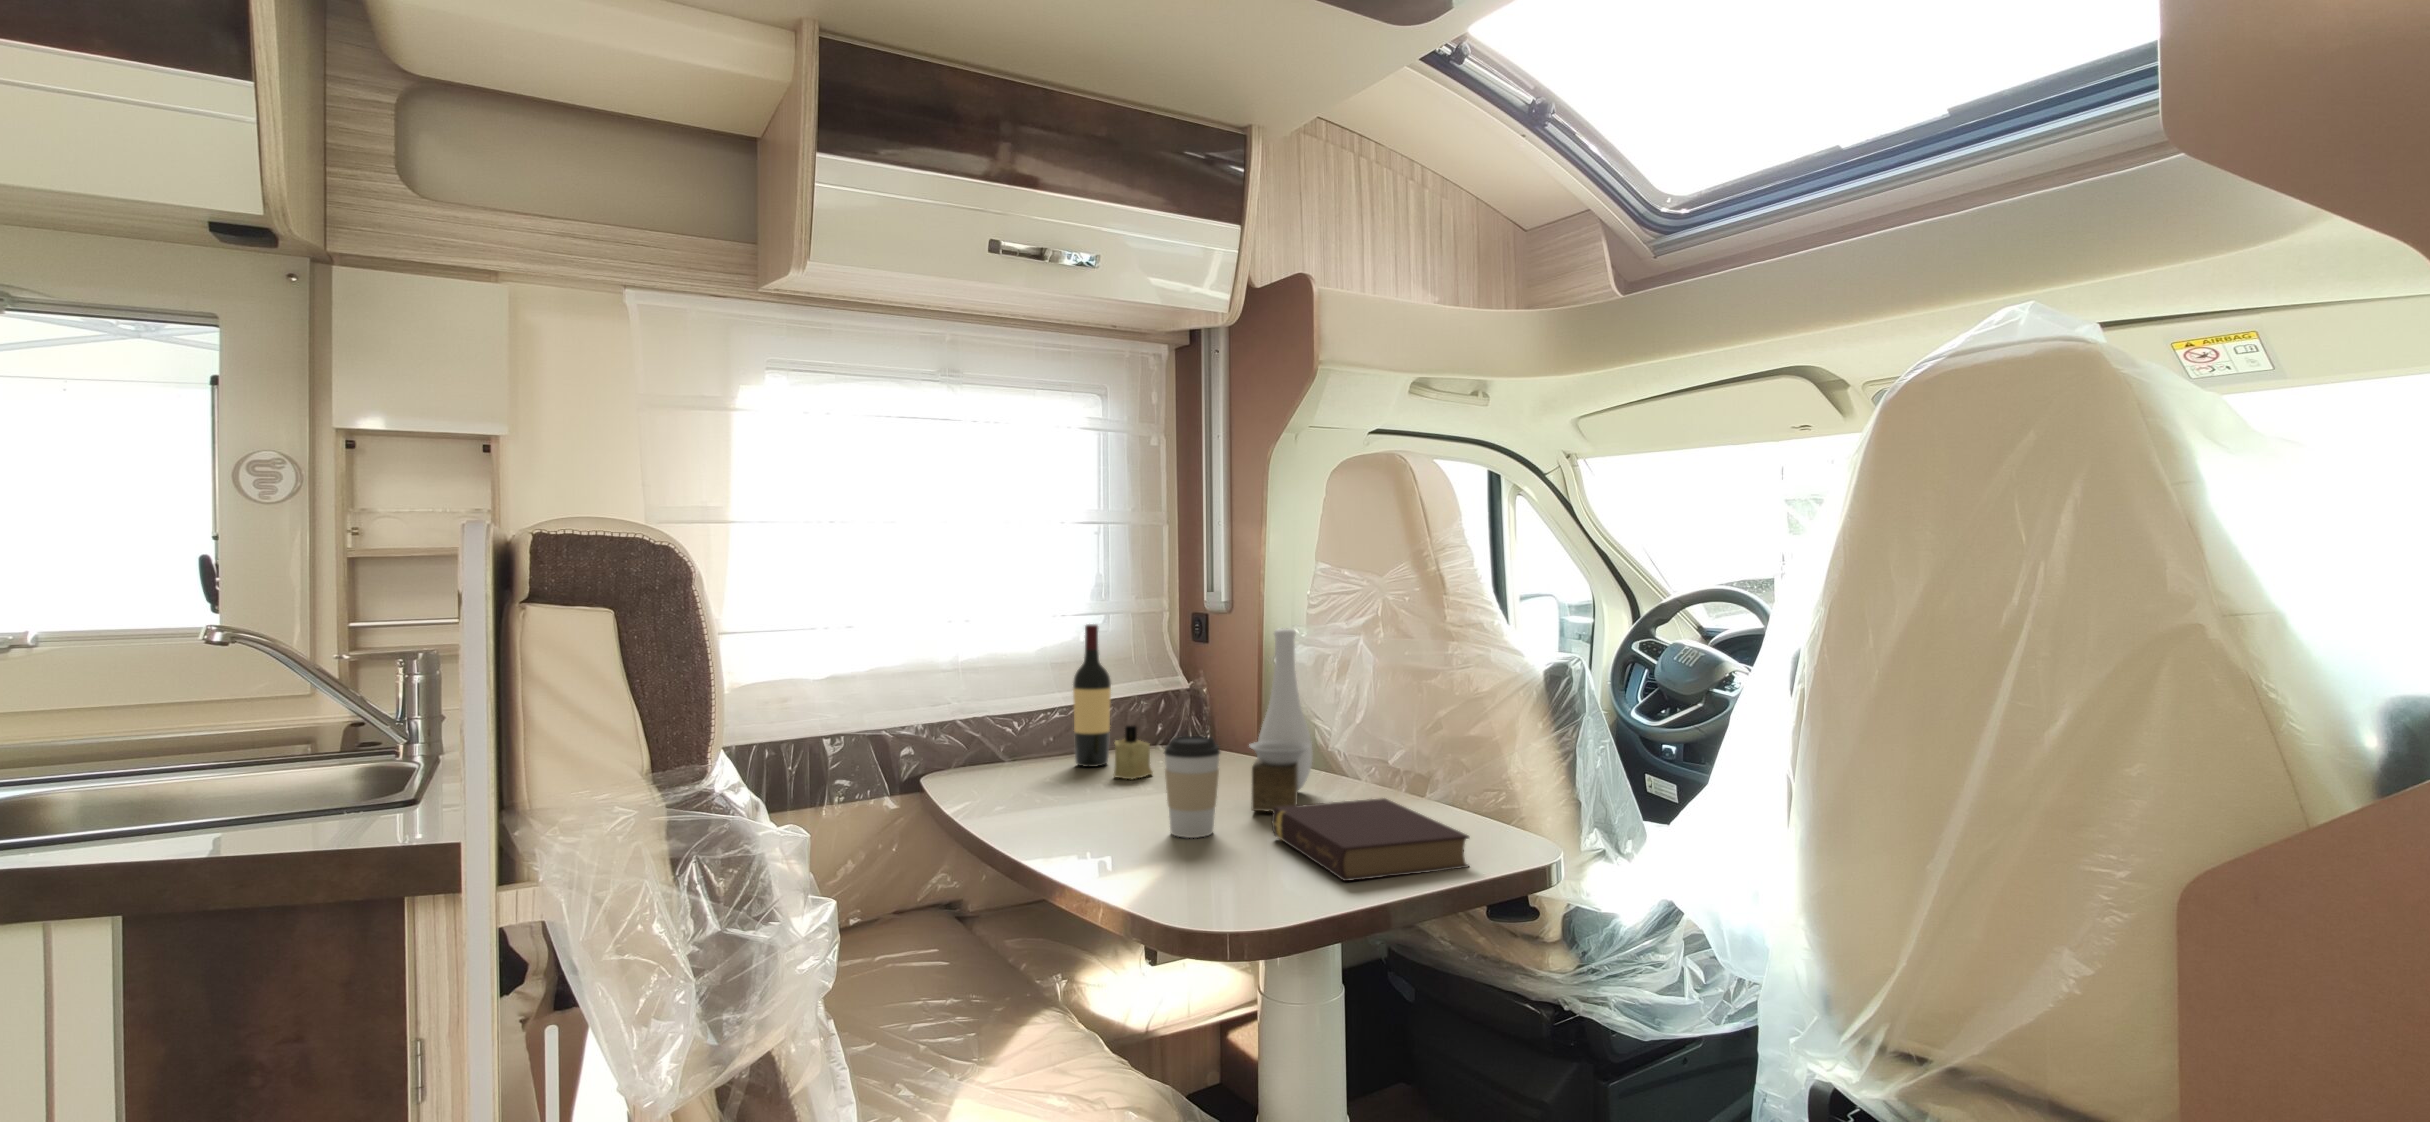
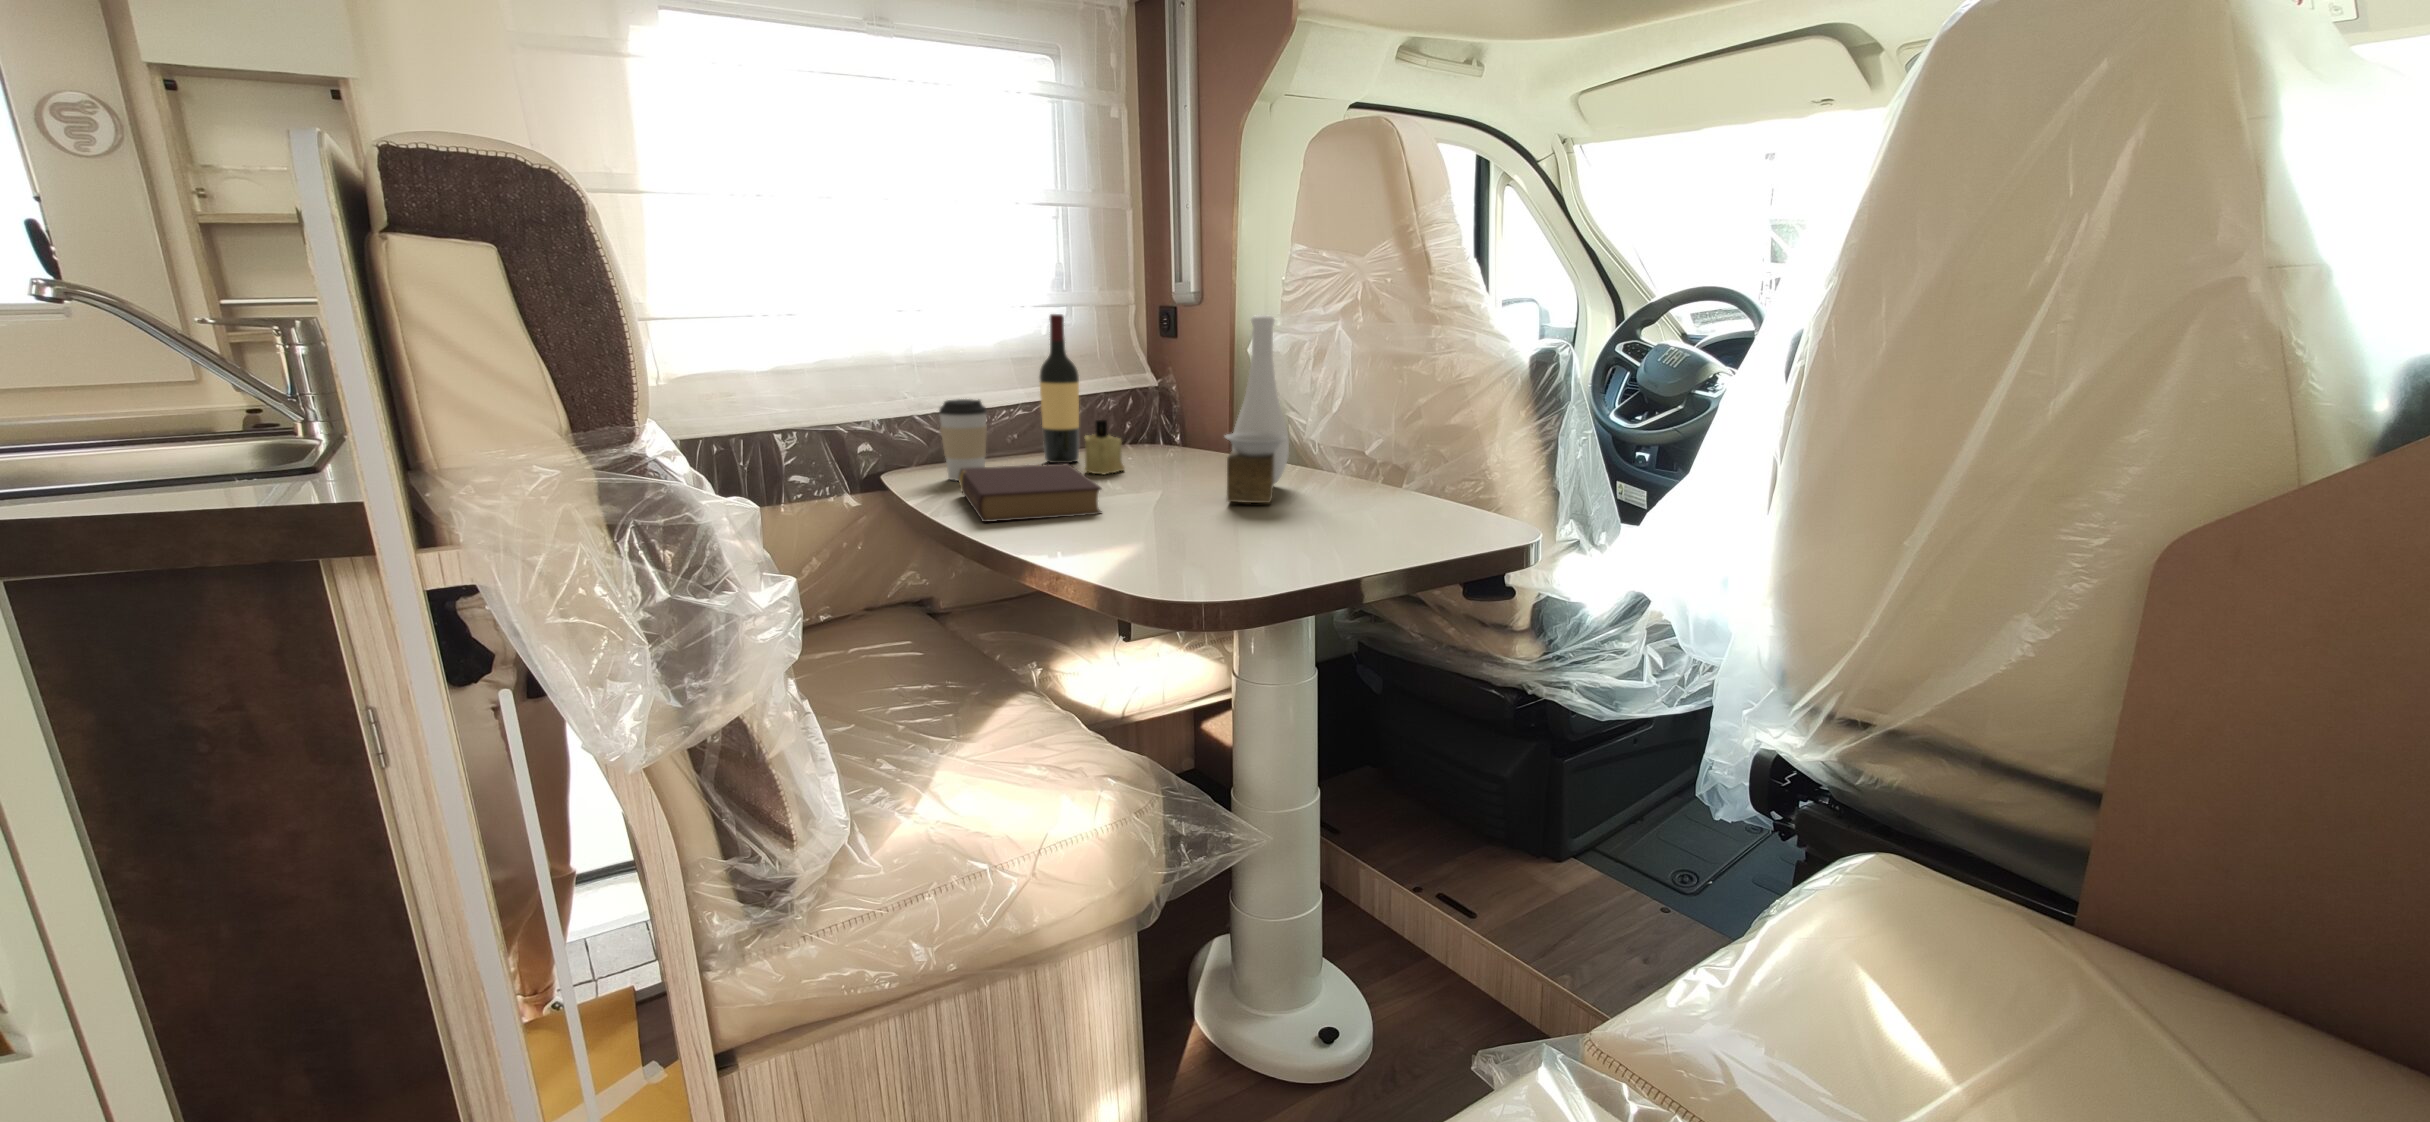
coffee cup: present [1164,736,1220,838] -> present [939,399,987,481]
book: present [1272,798,1469,881] -> present [959,463,1102,522]

